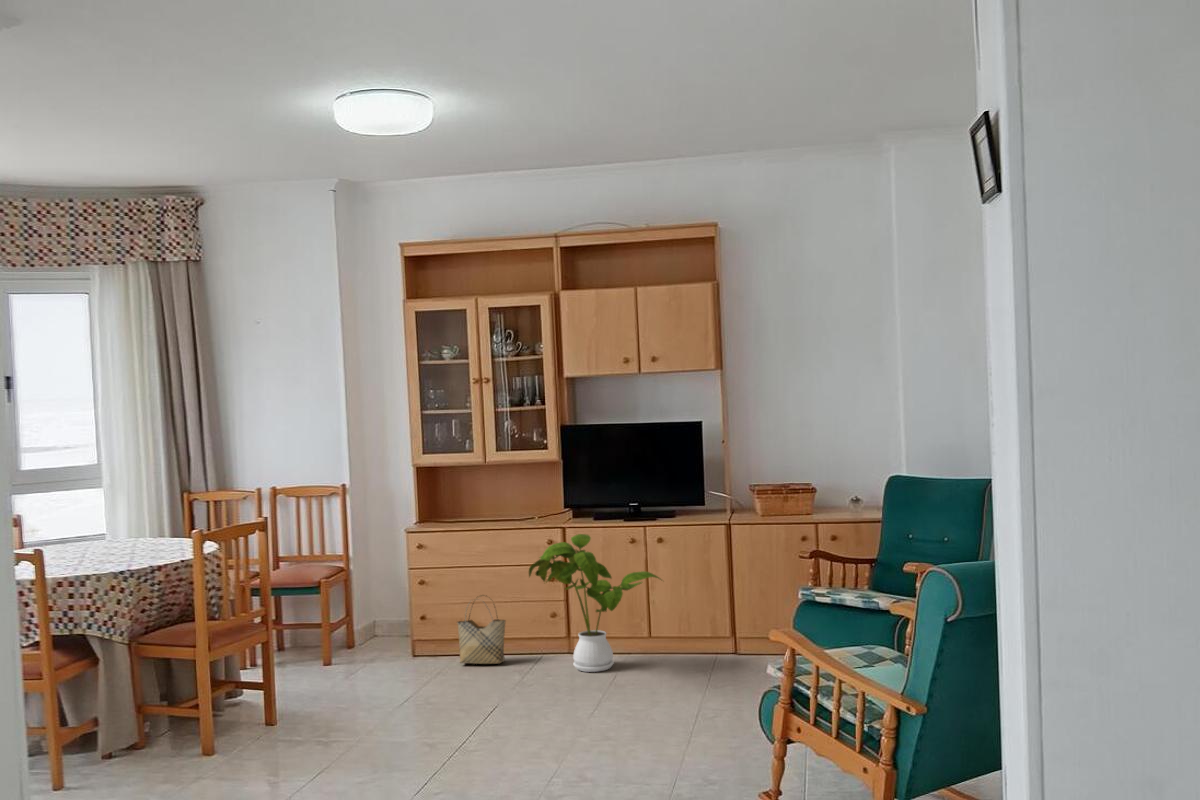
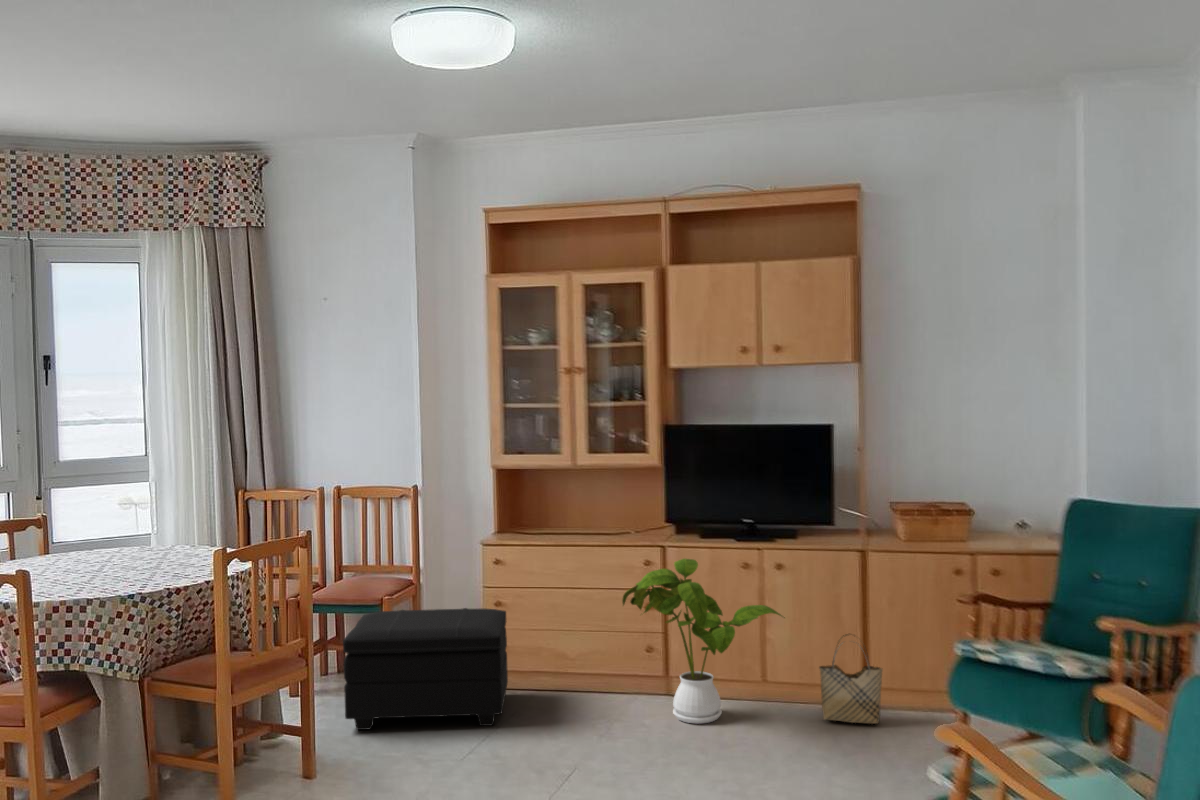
footstool: none [291,587,431,691] -> present [343,608,508,730]
woven basket: present [457,595,506,664] -> present [819,634,883,724]

